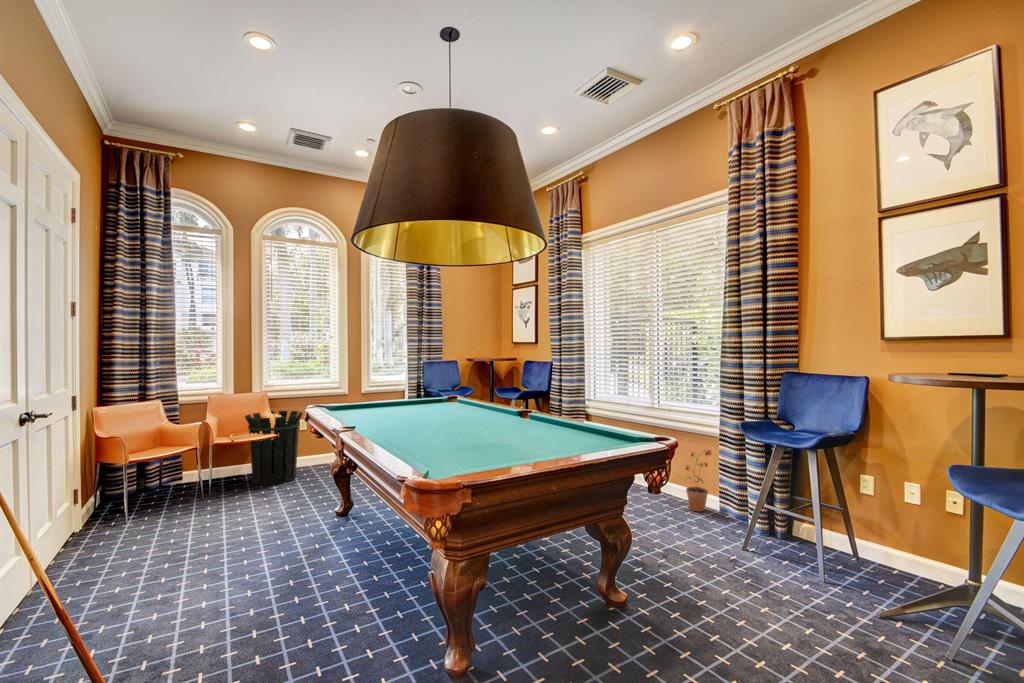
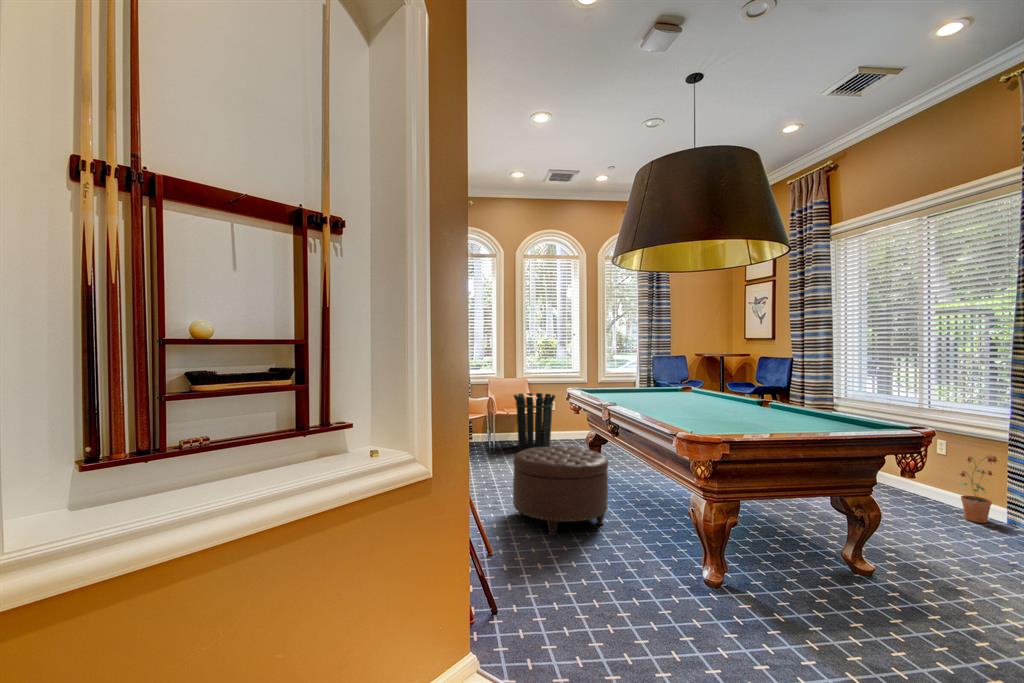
ottoman: none [196,490,340,630] -> present [513,446,608,535]

